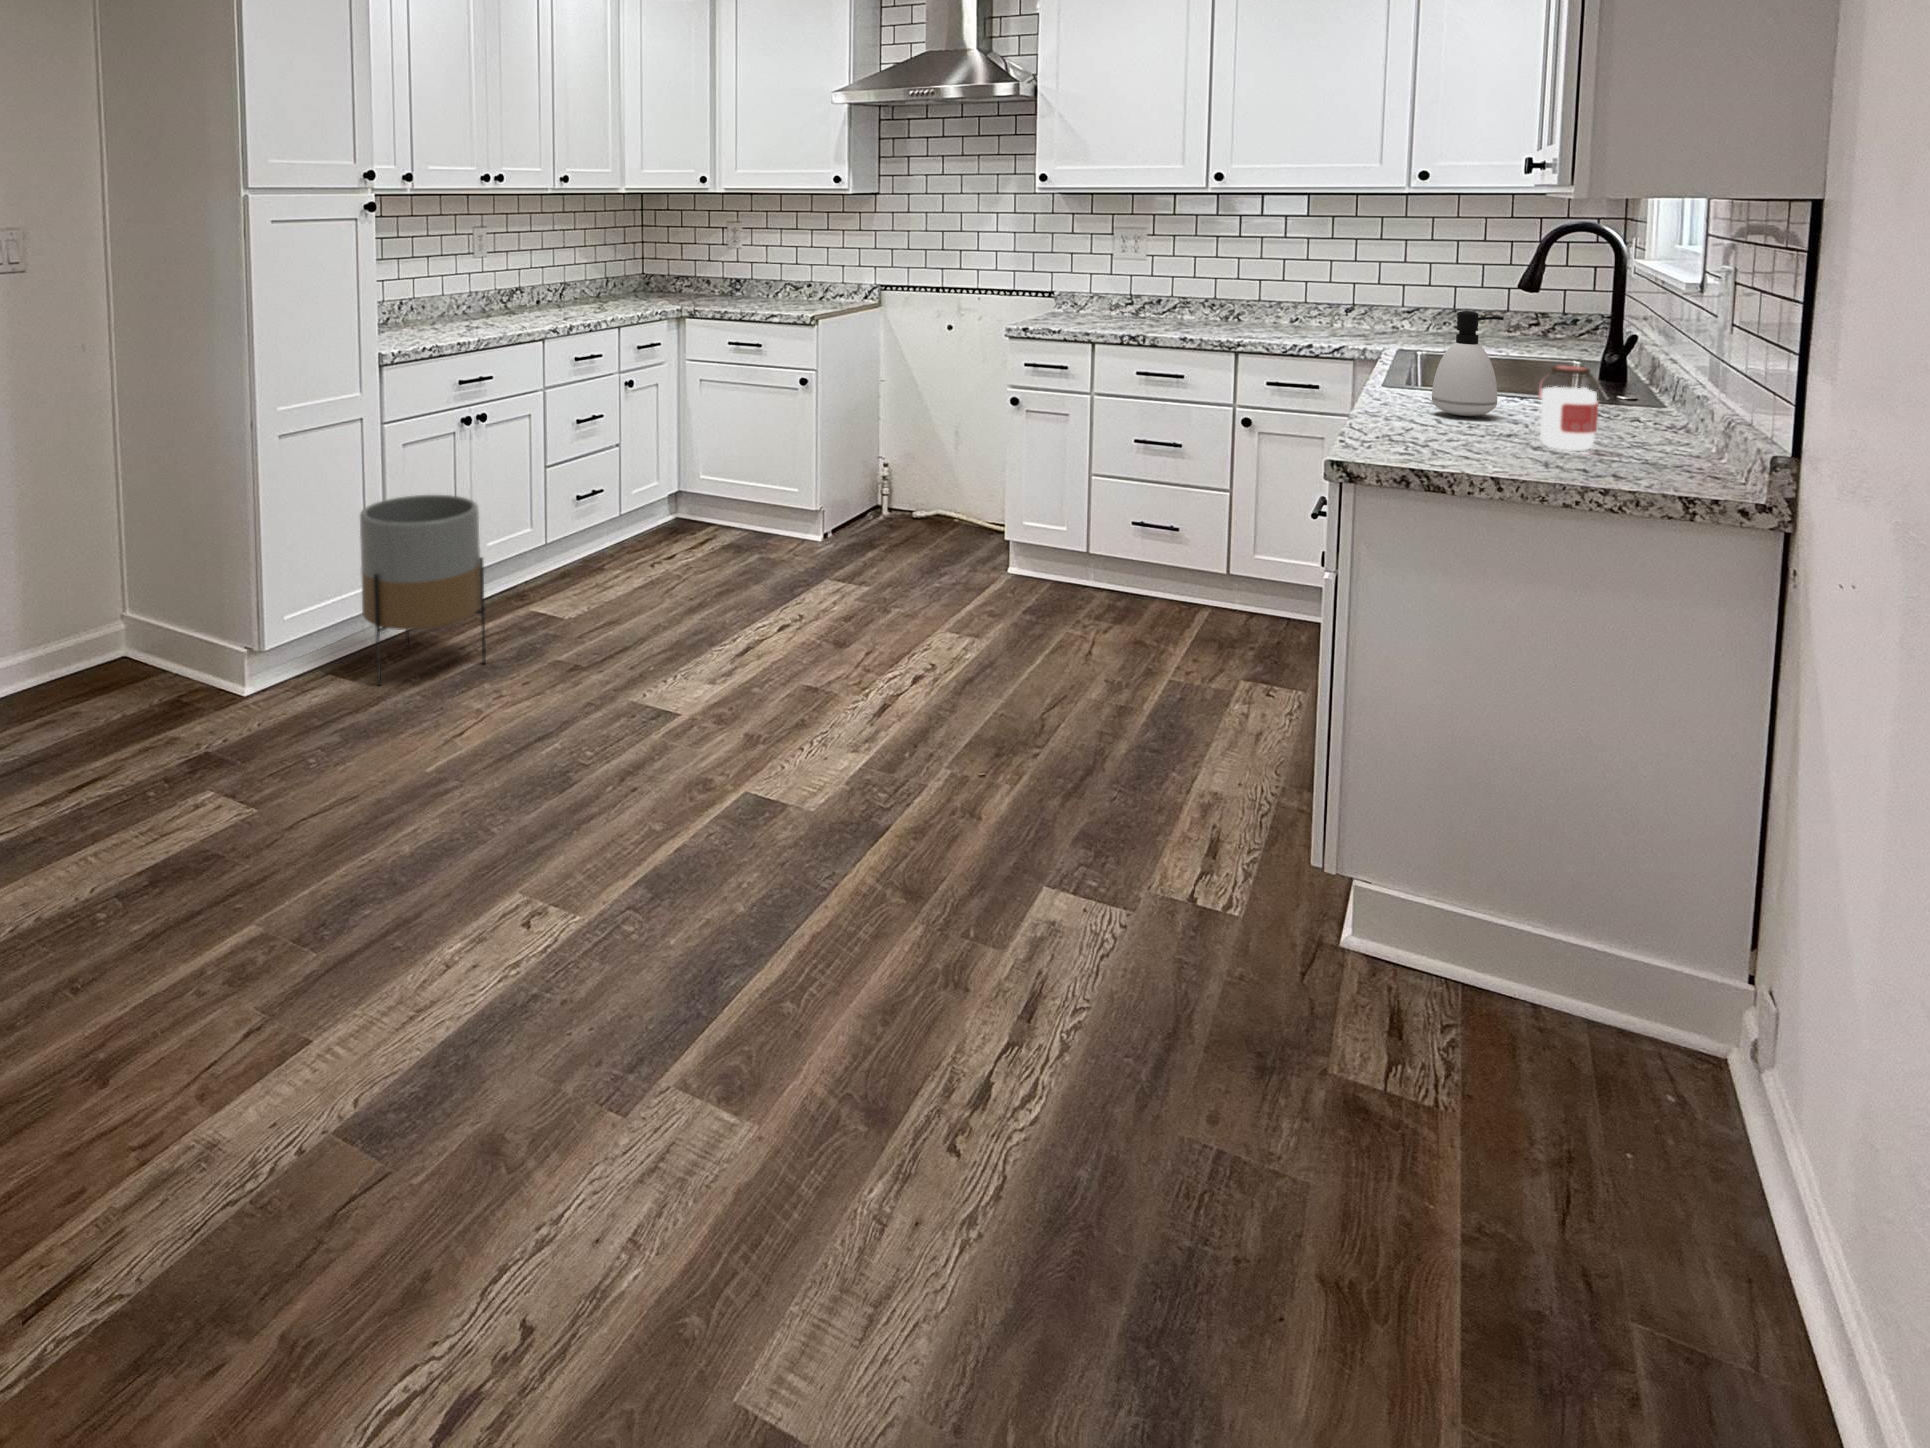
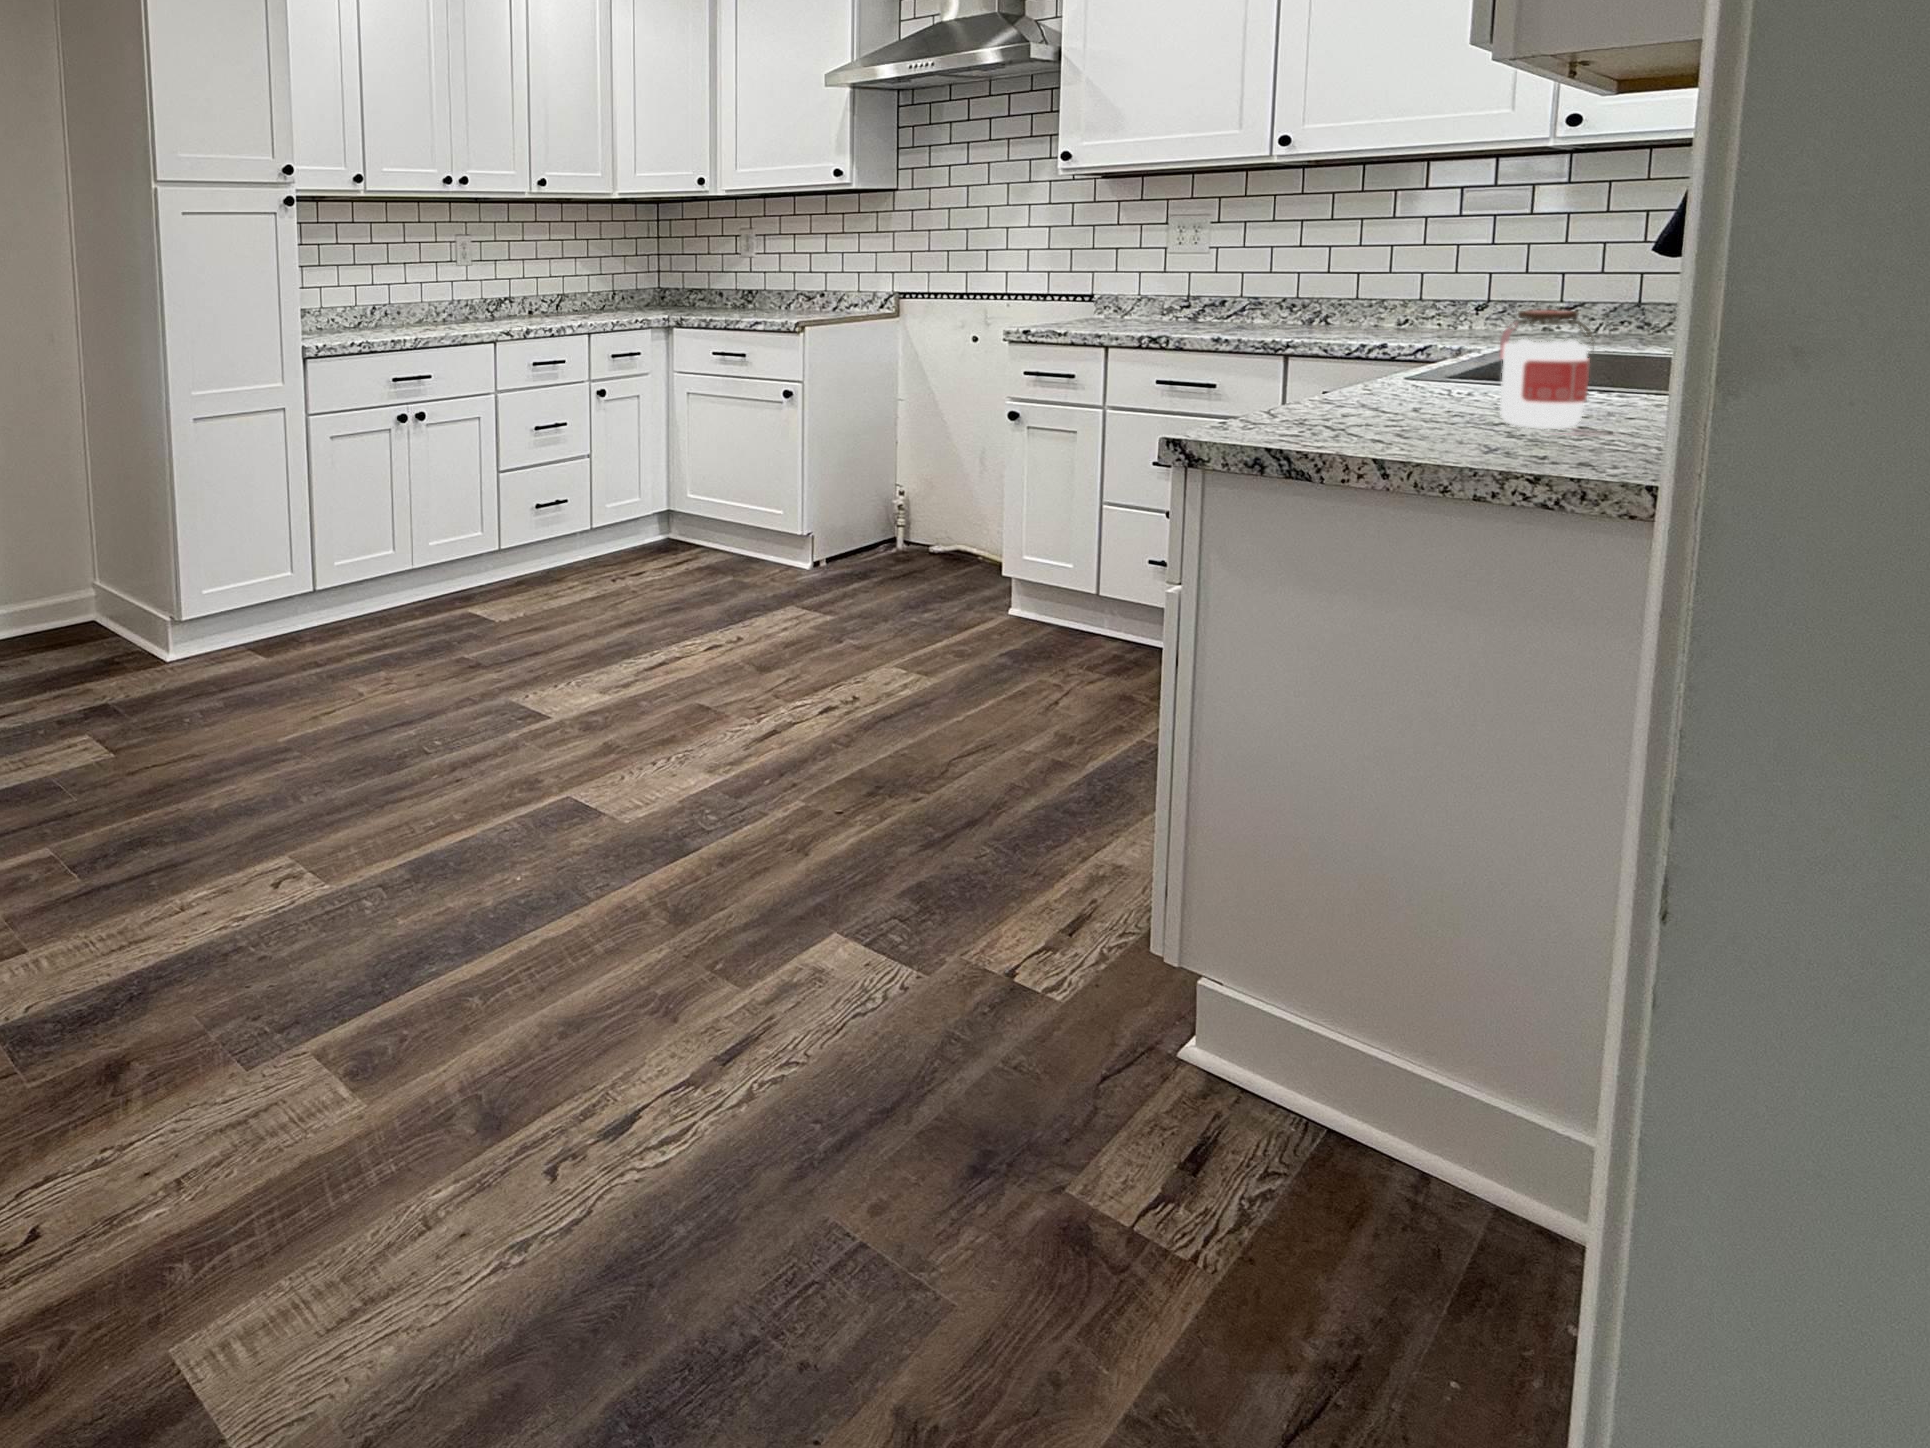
soap dispenser: present [1432,311,1504,416] -> none [1404,255,1511,397]
planter: present [360,495,486,685] -> none [277,485,396,662]

